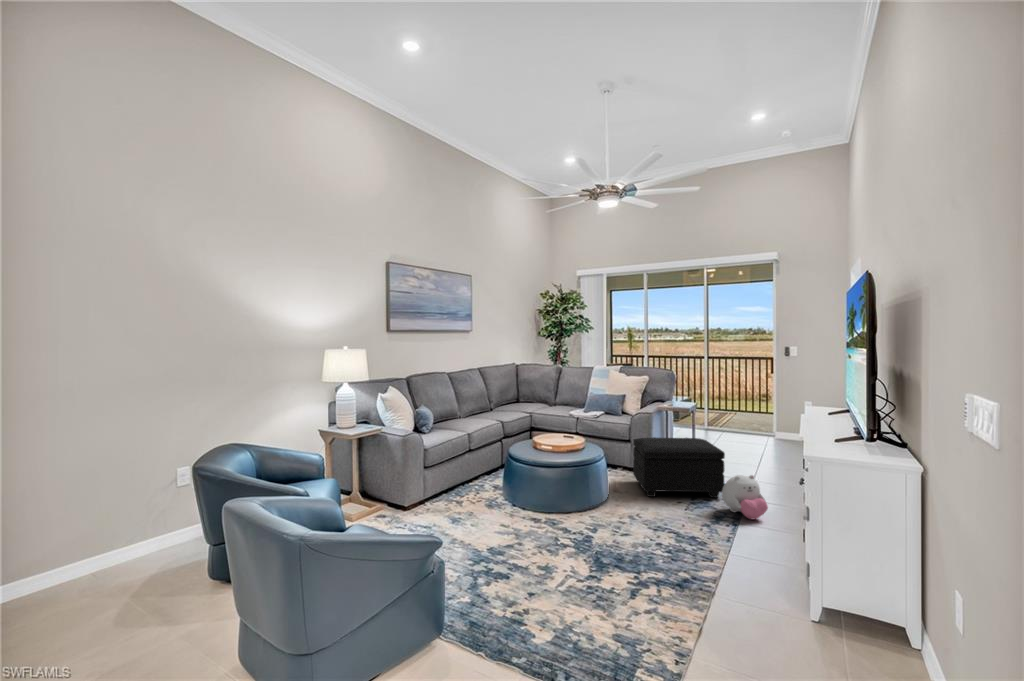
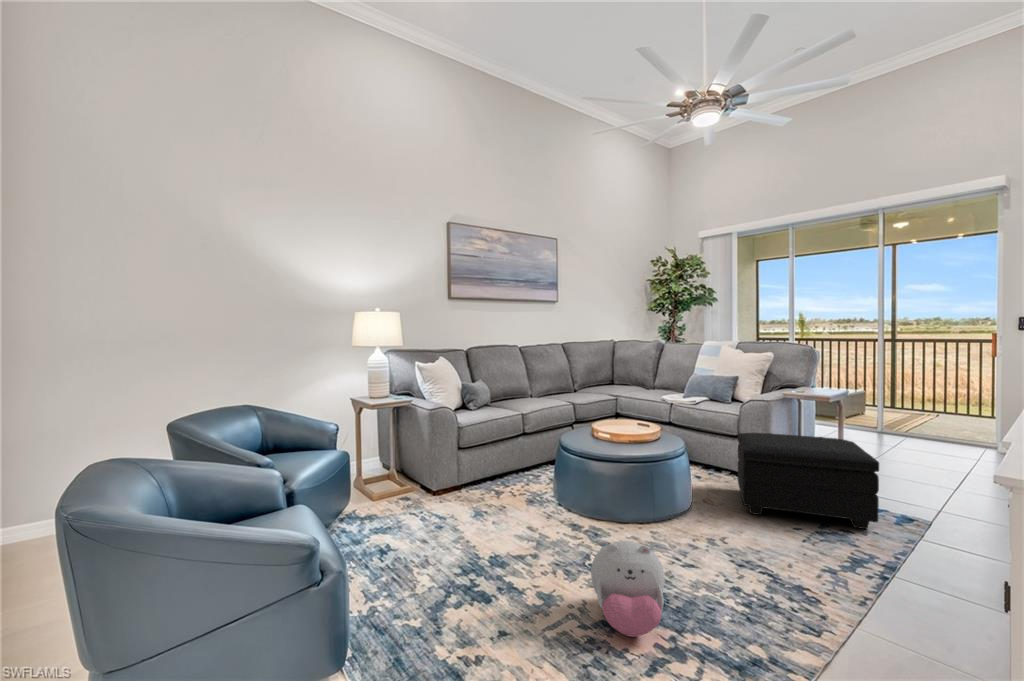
plush toy: present [722,475,768,519] -> present [591,541,665,637]

